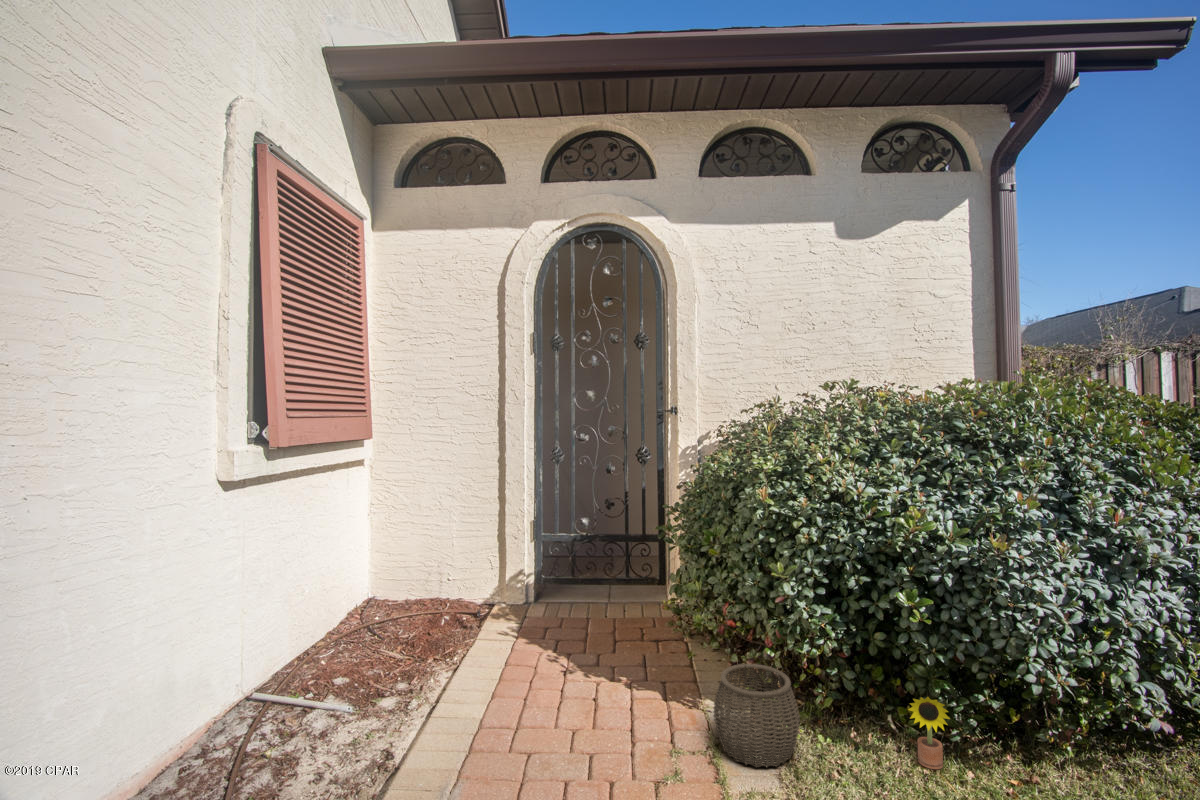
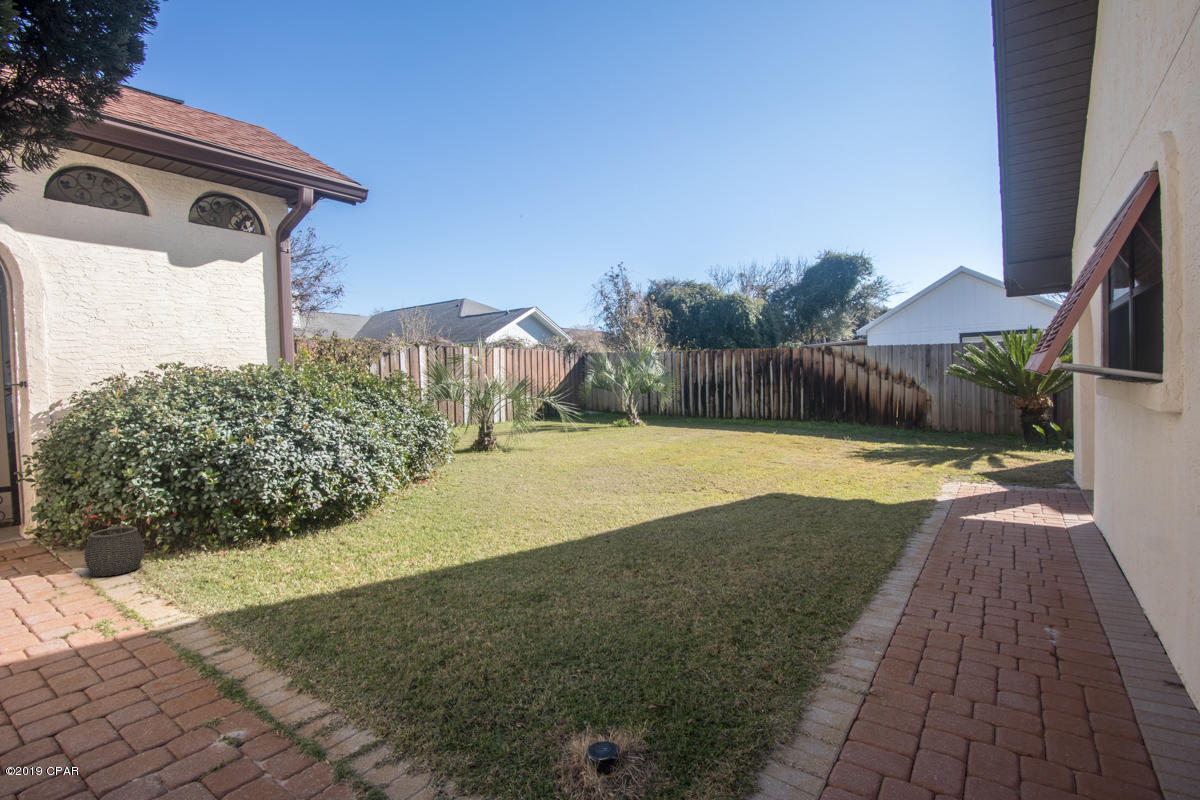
decorative plant: present [908,697,950,769] -> none [207,518,228,554]

